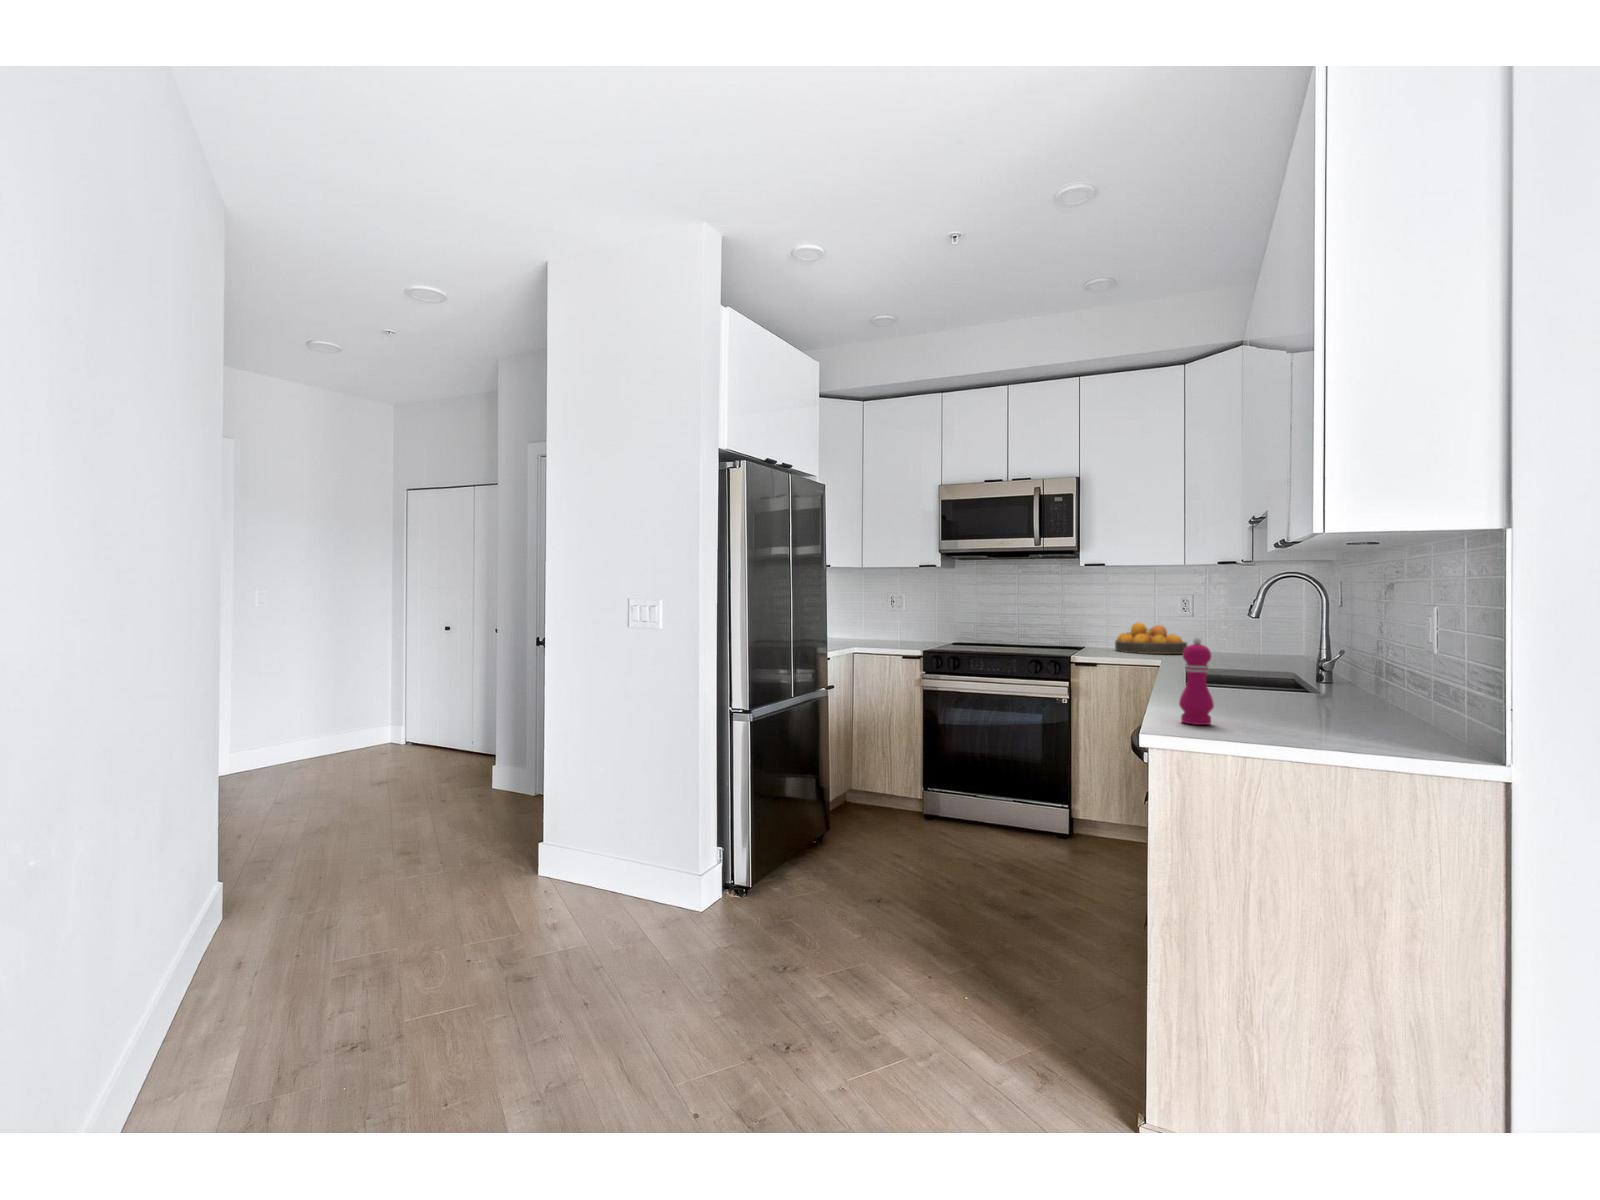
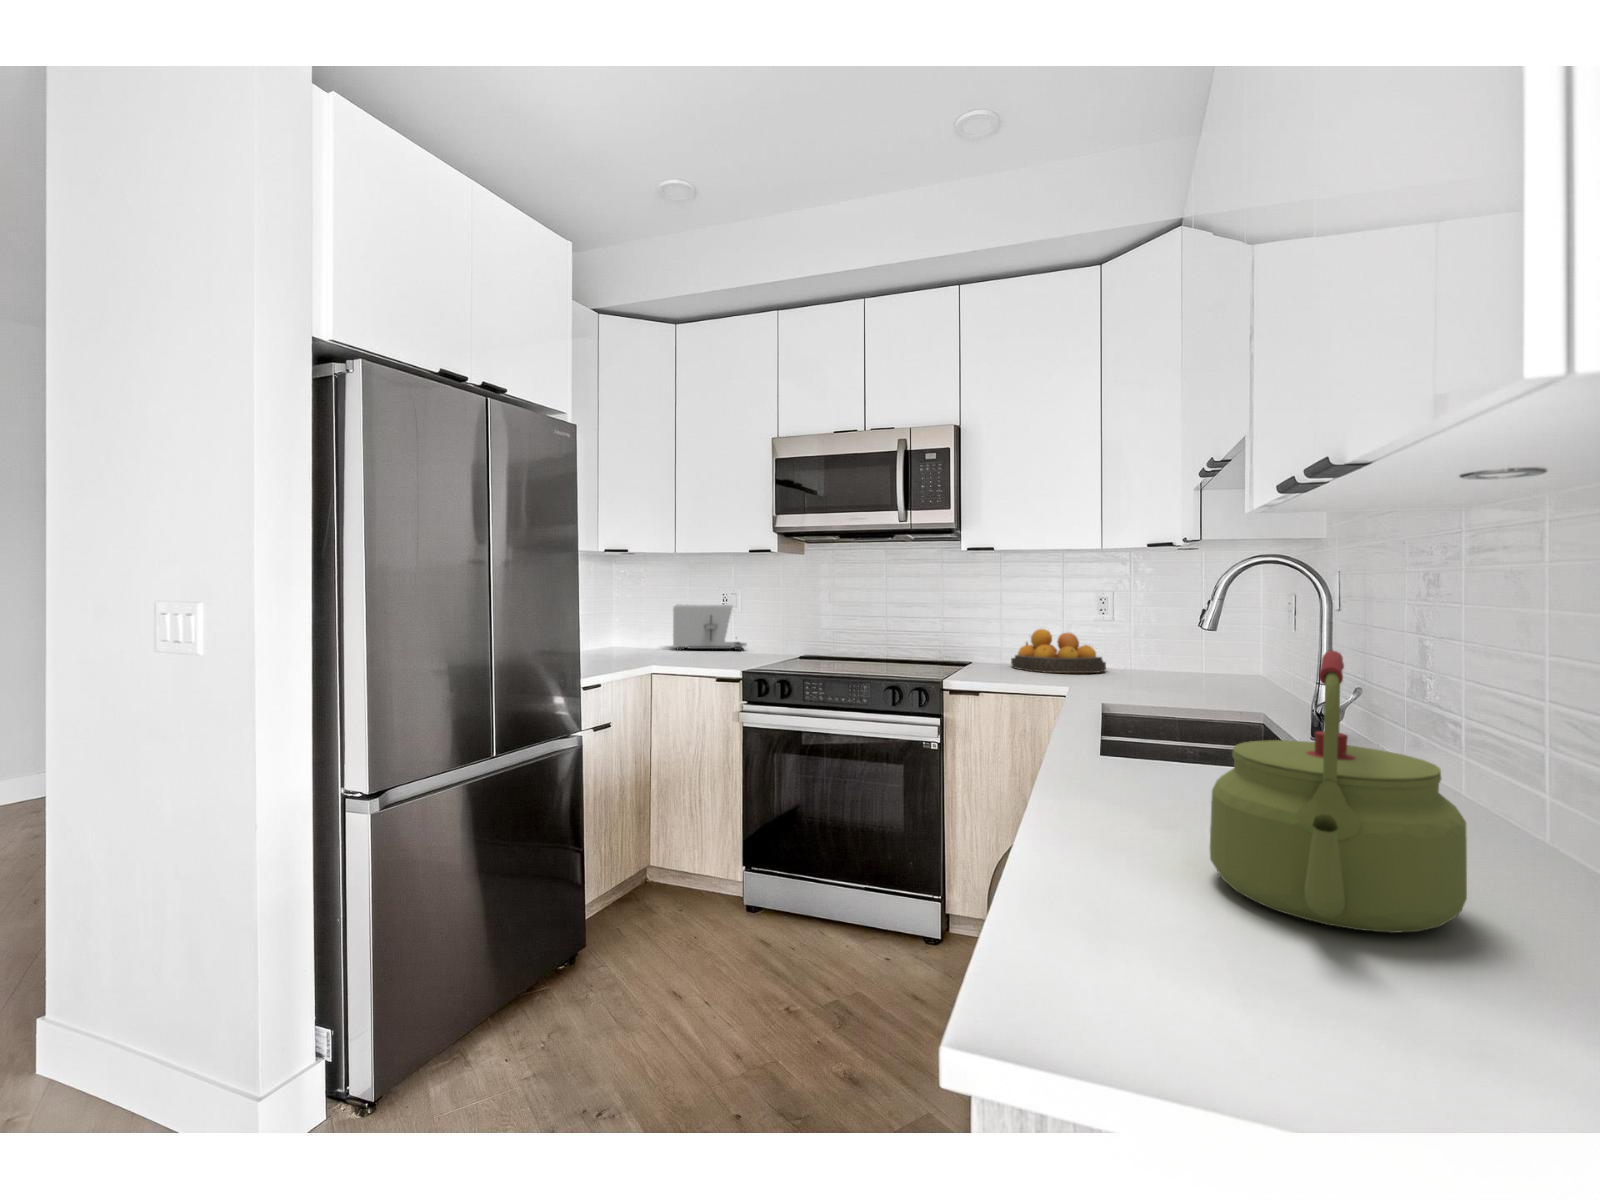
toaster: none [852,605,910,639] -> present [673,604,747,650]
kettle: none [1234,617,1335,722] -> present [1210,650,1467,933]
pepper mill: present [1179,638,1214,725] -> none [1080,718,1173,974]

